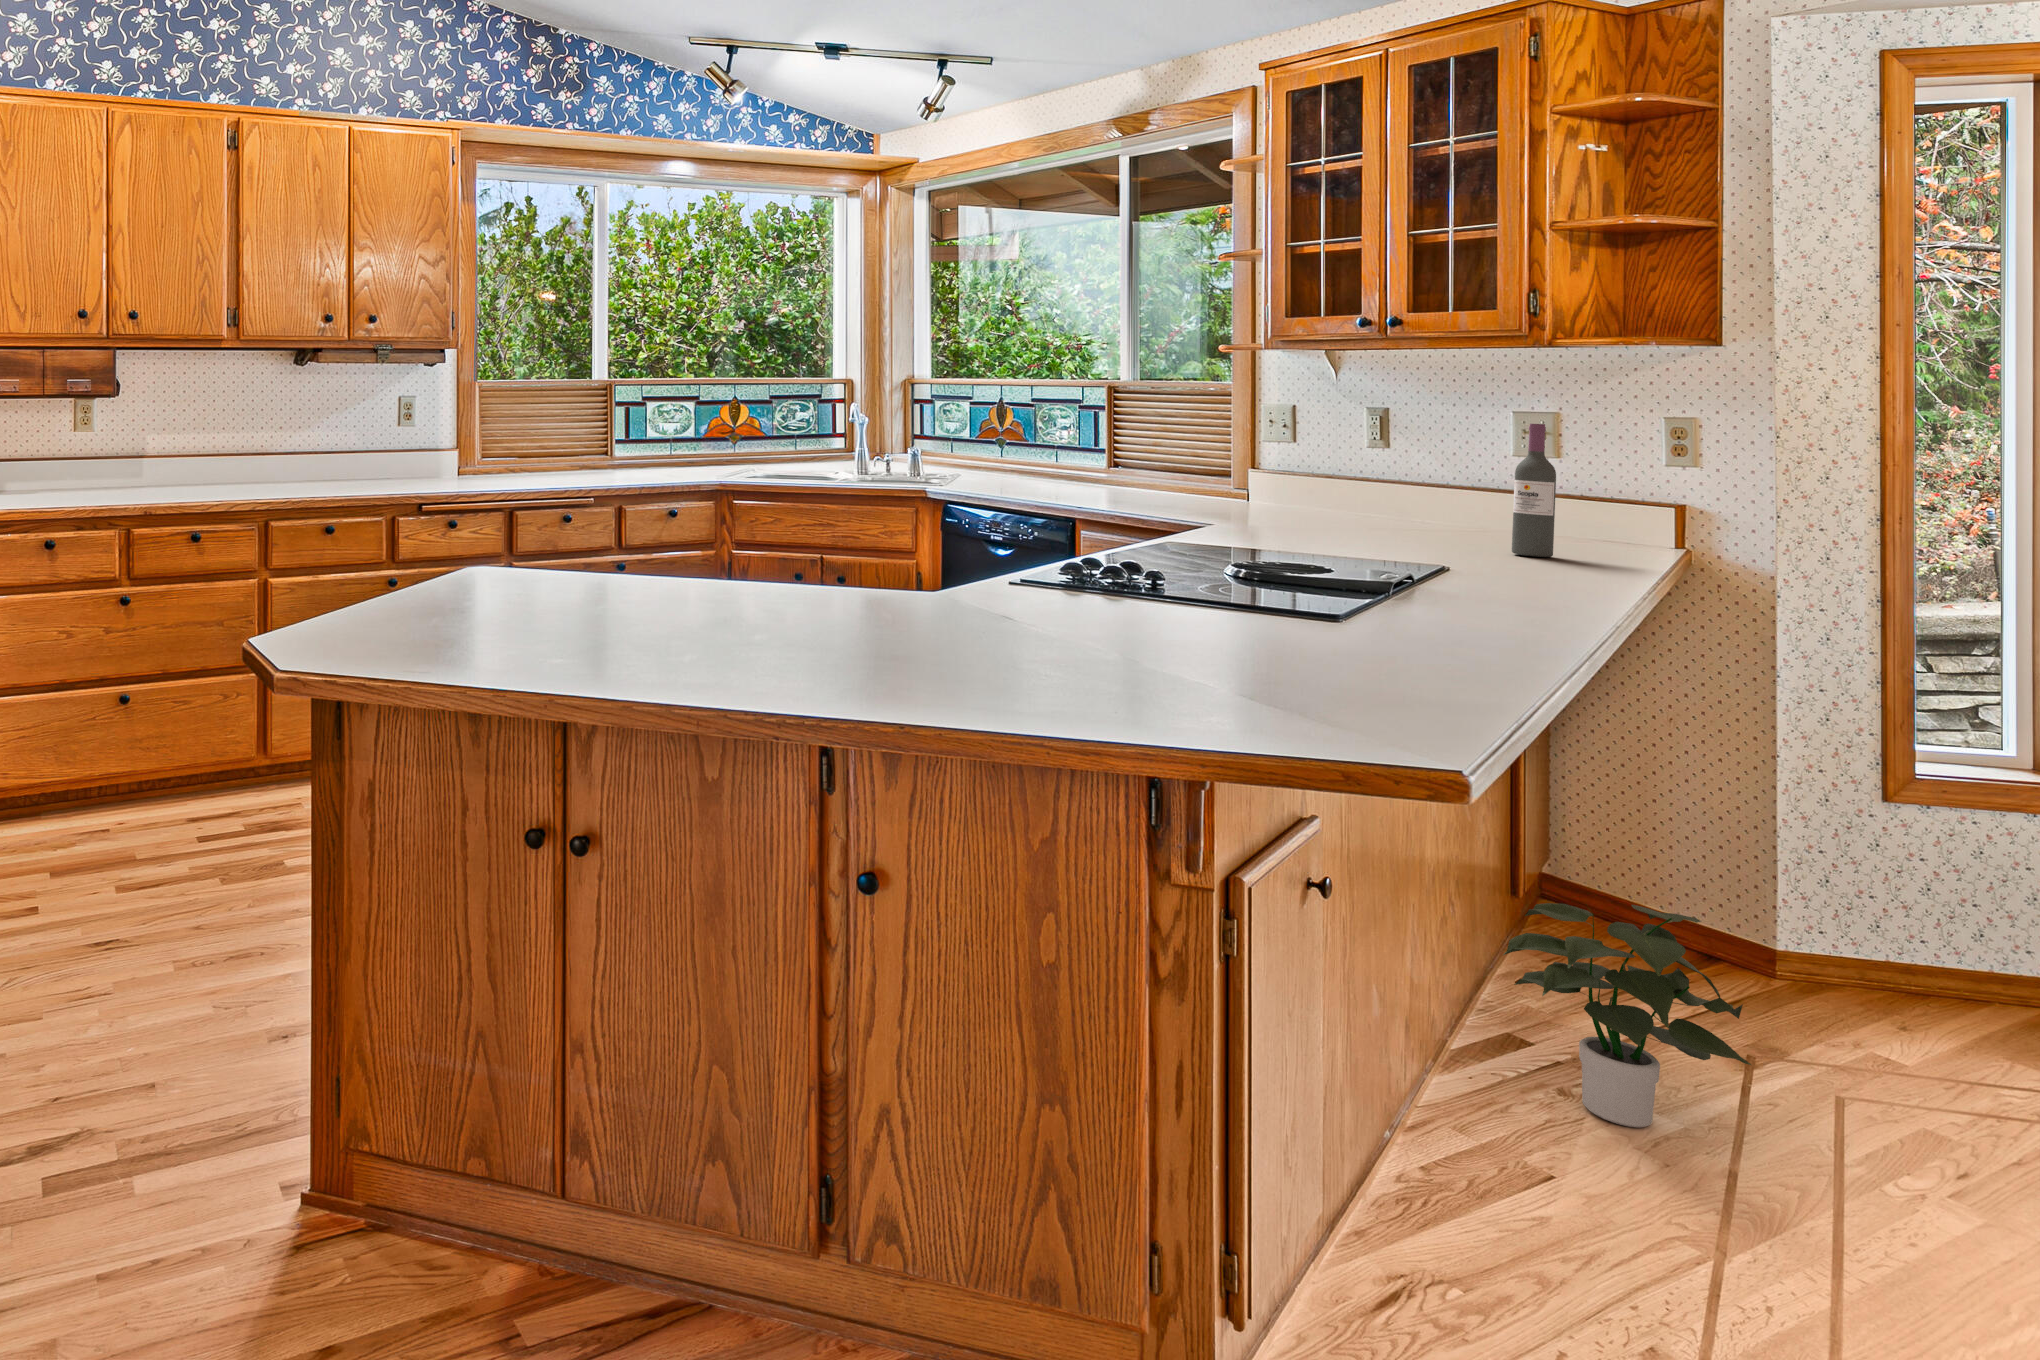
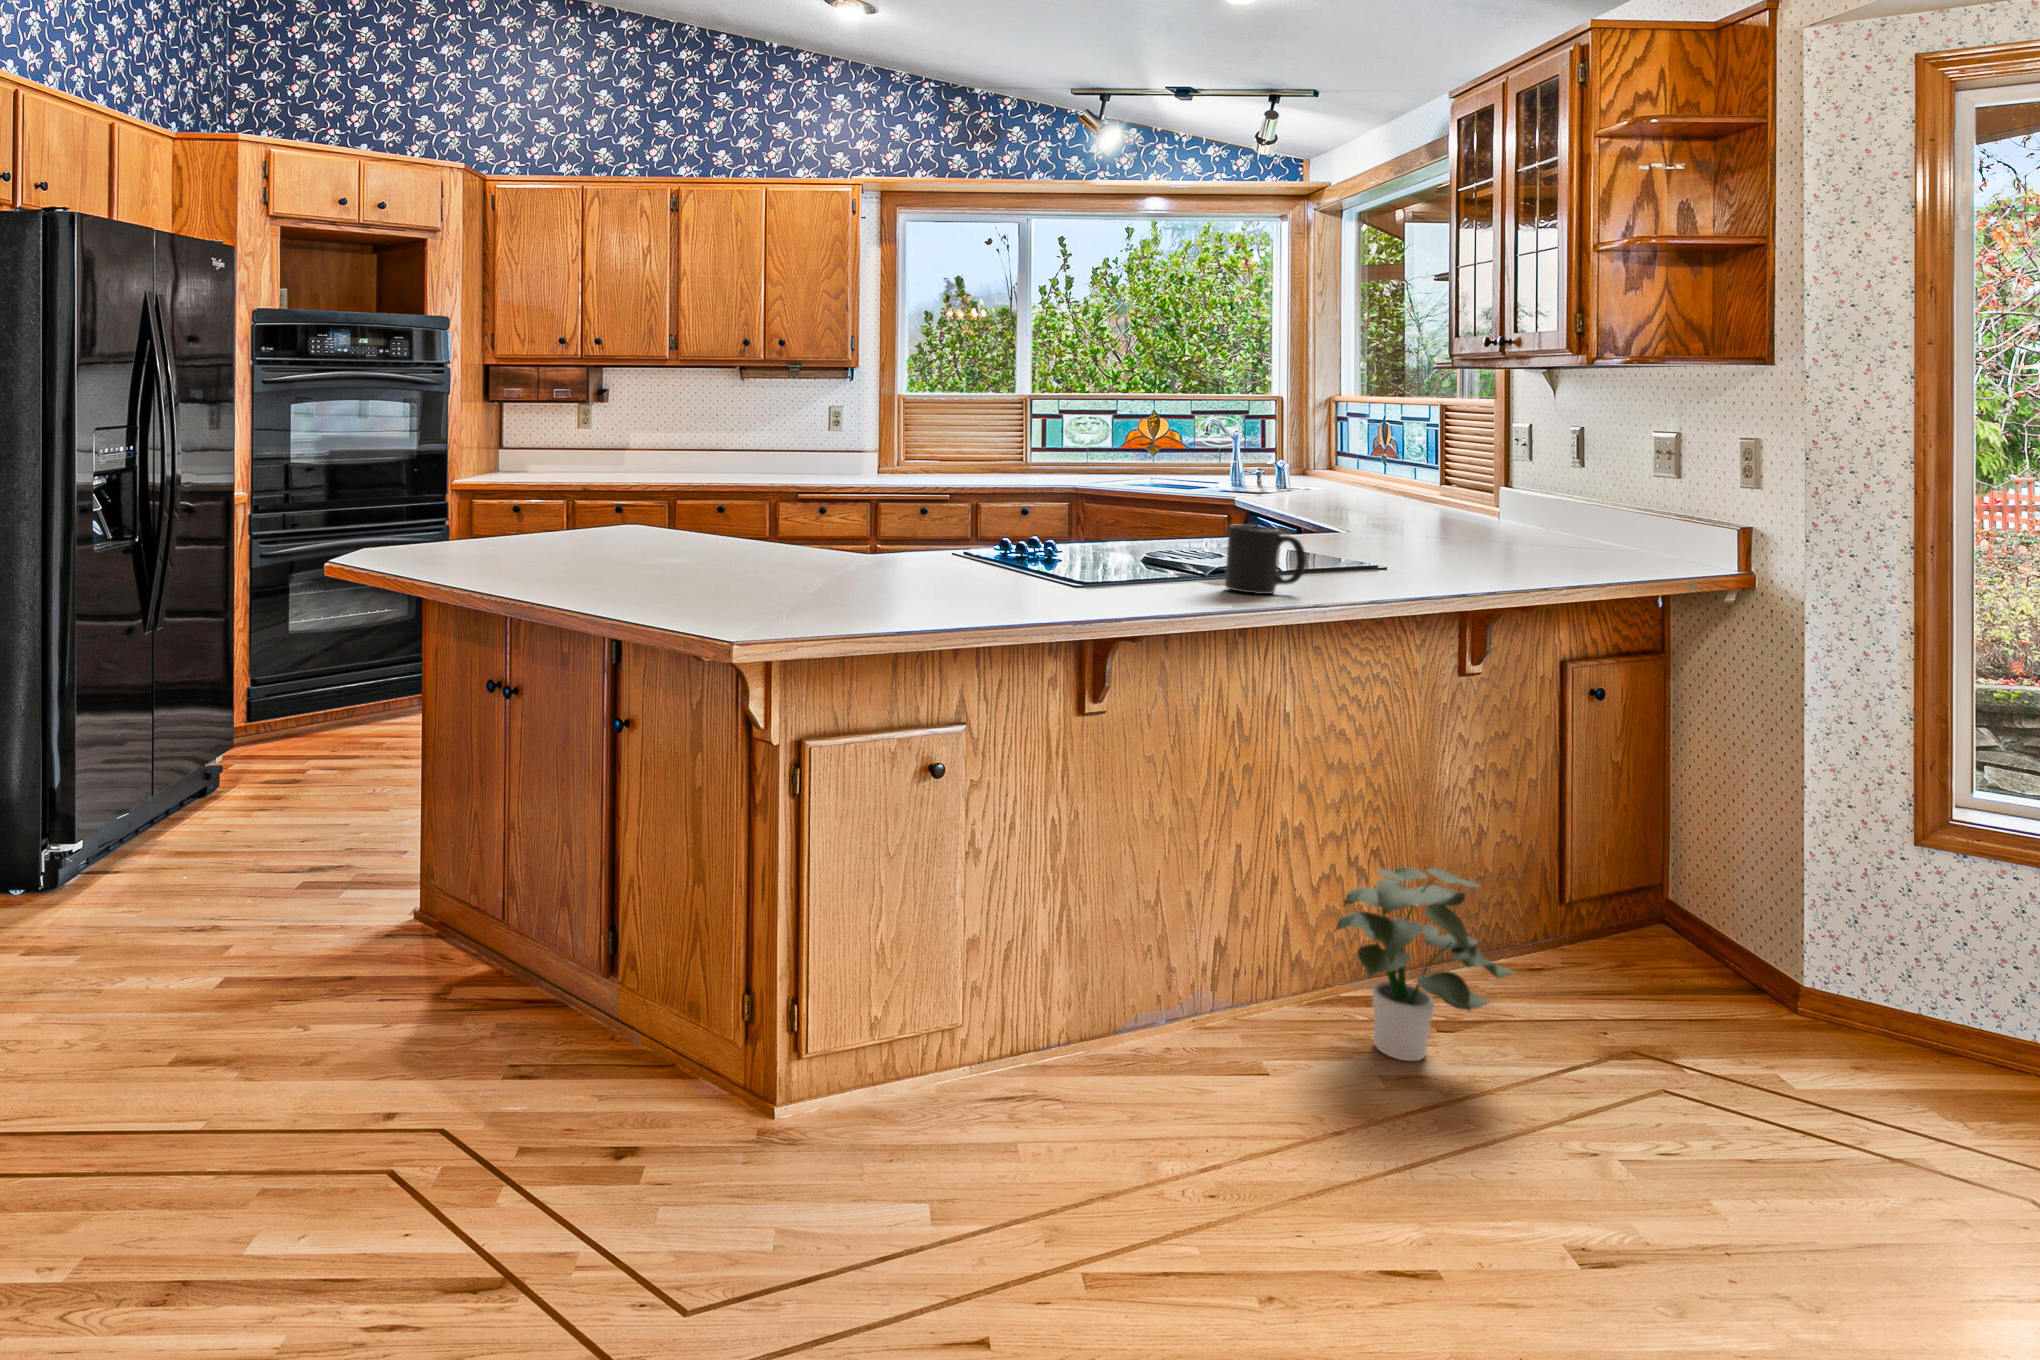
wine bottle: present [1512,424,1556,557] -> none [1581,441,1624,572]
mug: none [1475,539,1559,621] -> present [1225,525,1306,594]

